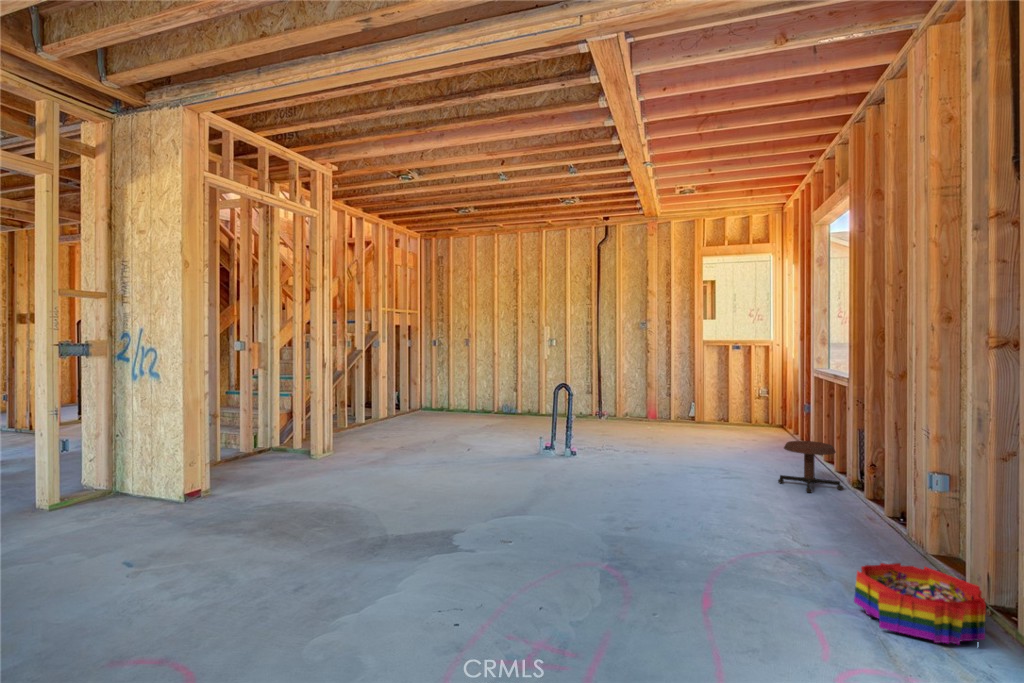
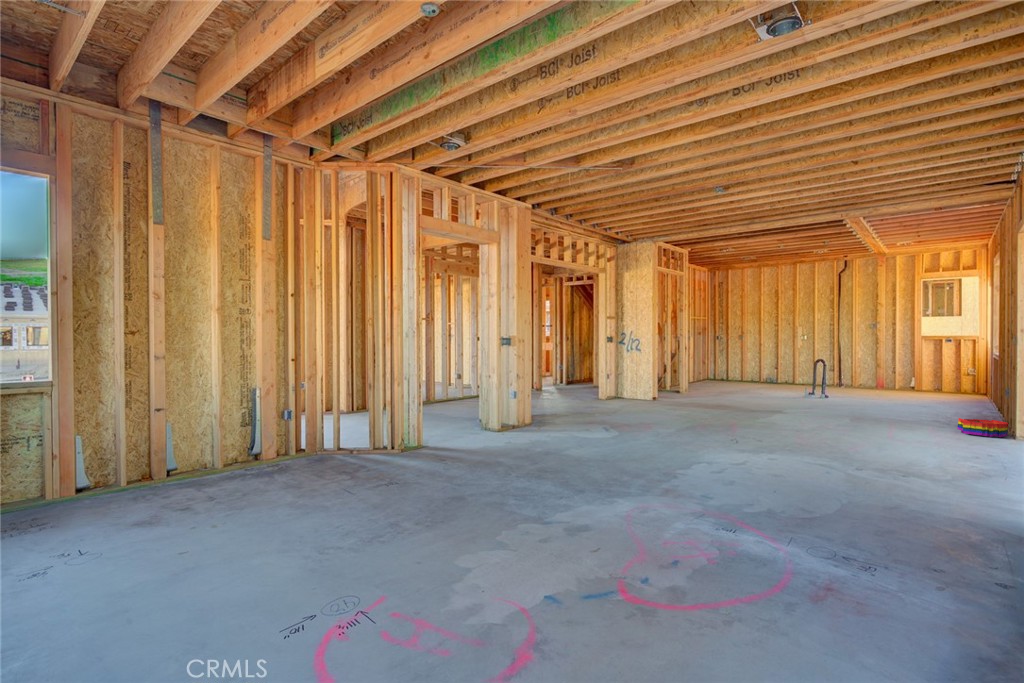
stool: present [778,441,843,493] -> none [955,390,995,414]

